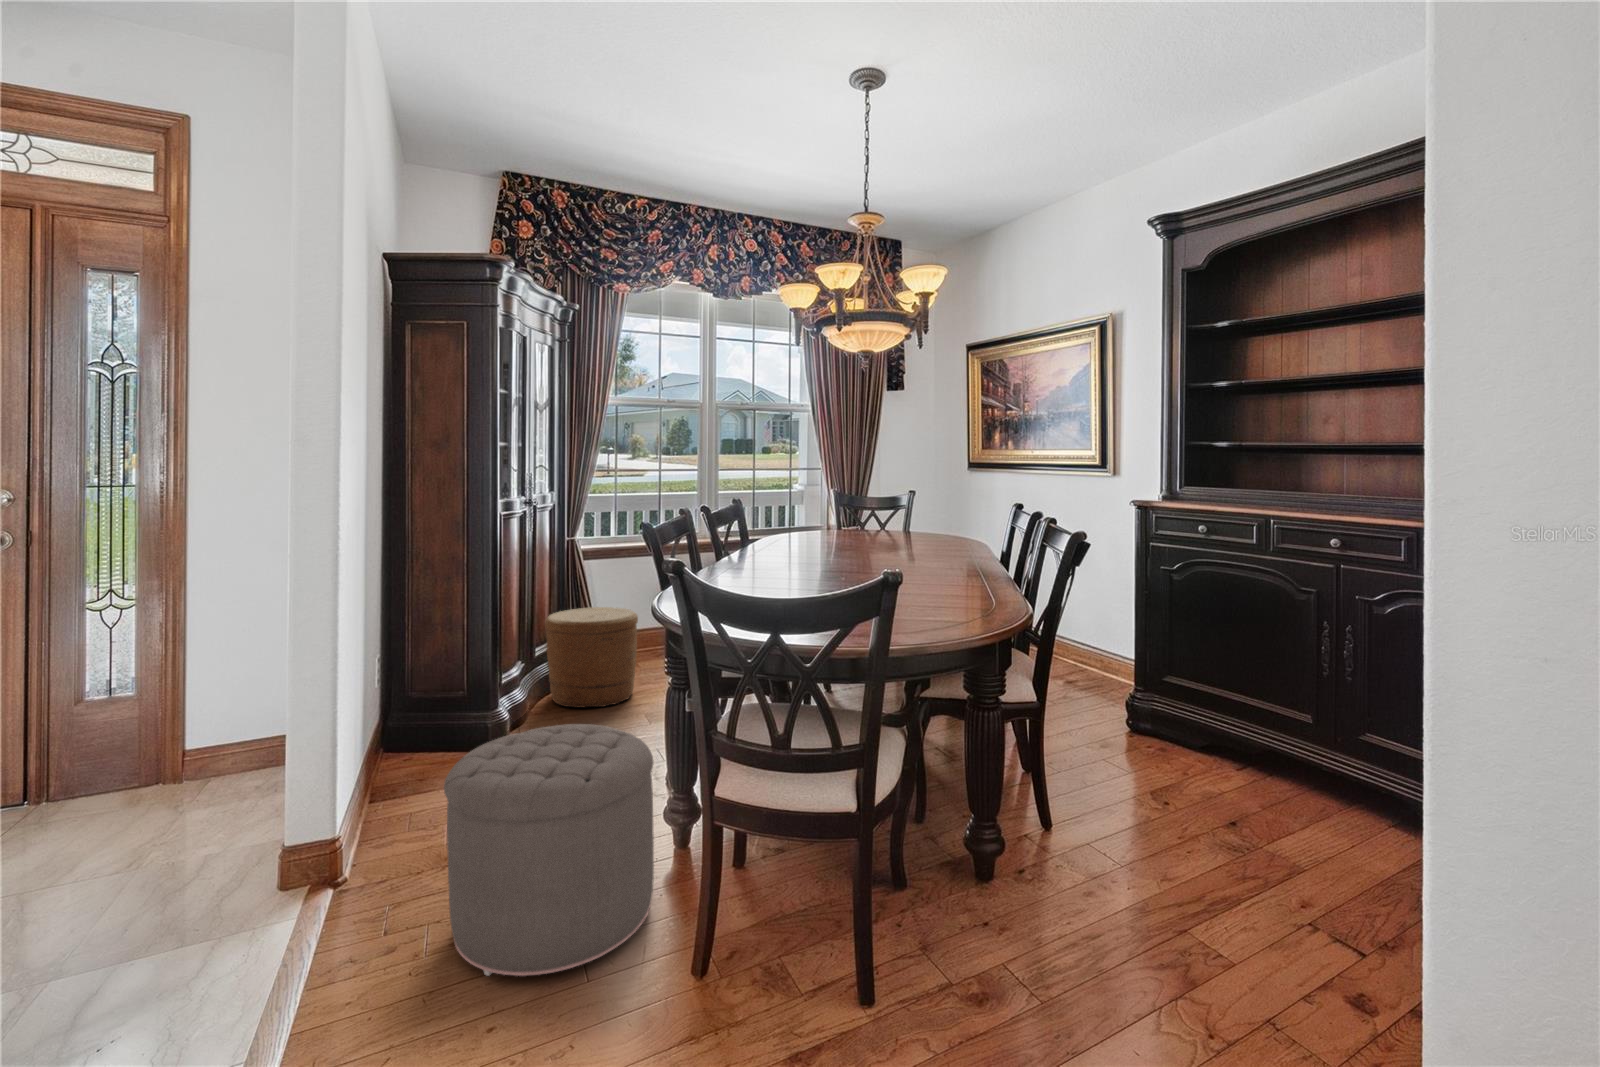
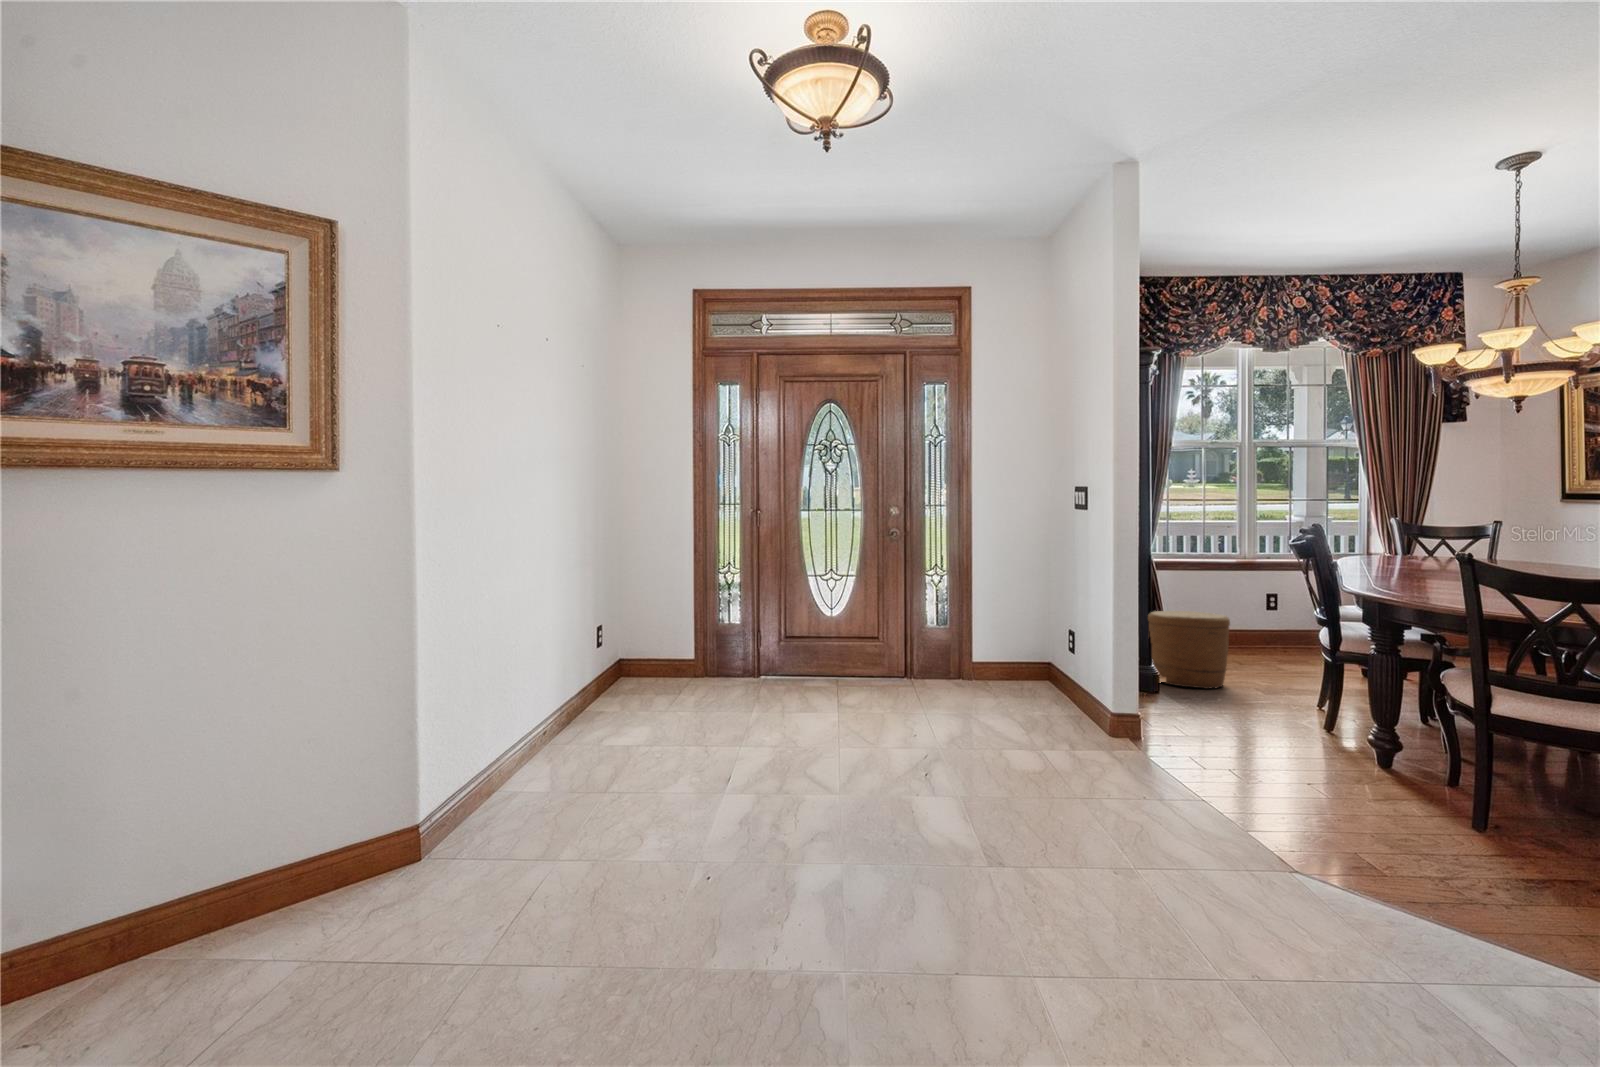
ottoman: present [444,724,654,976] -> none [1262,664,1432,812]

